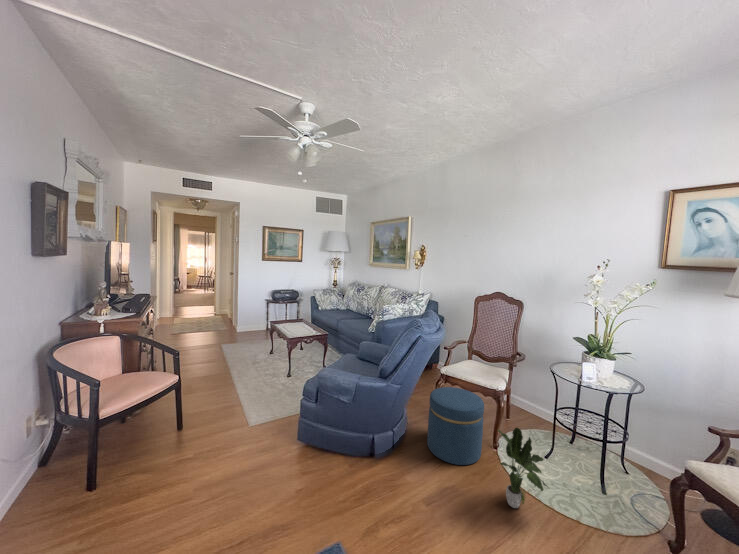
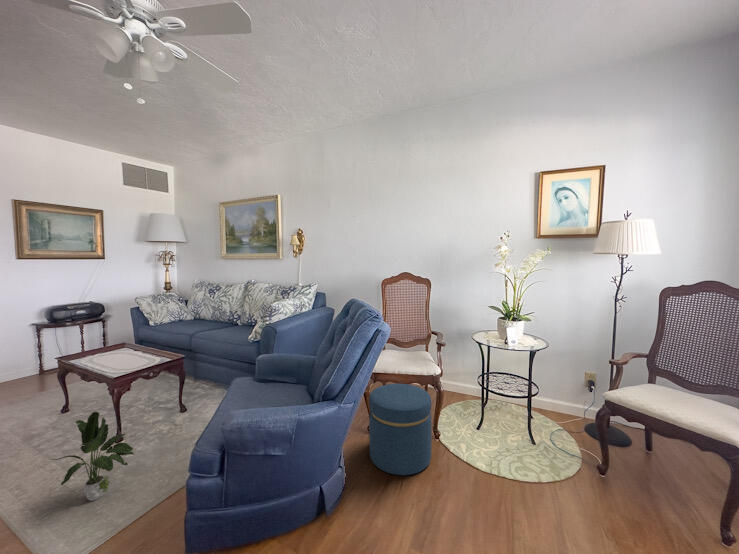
potted plant: present [498,428,548,508] -> present [53,411,135,501]

